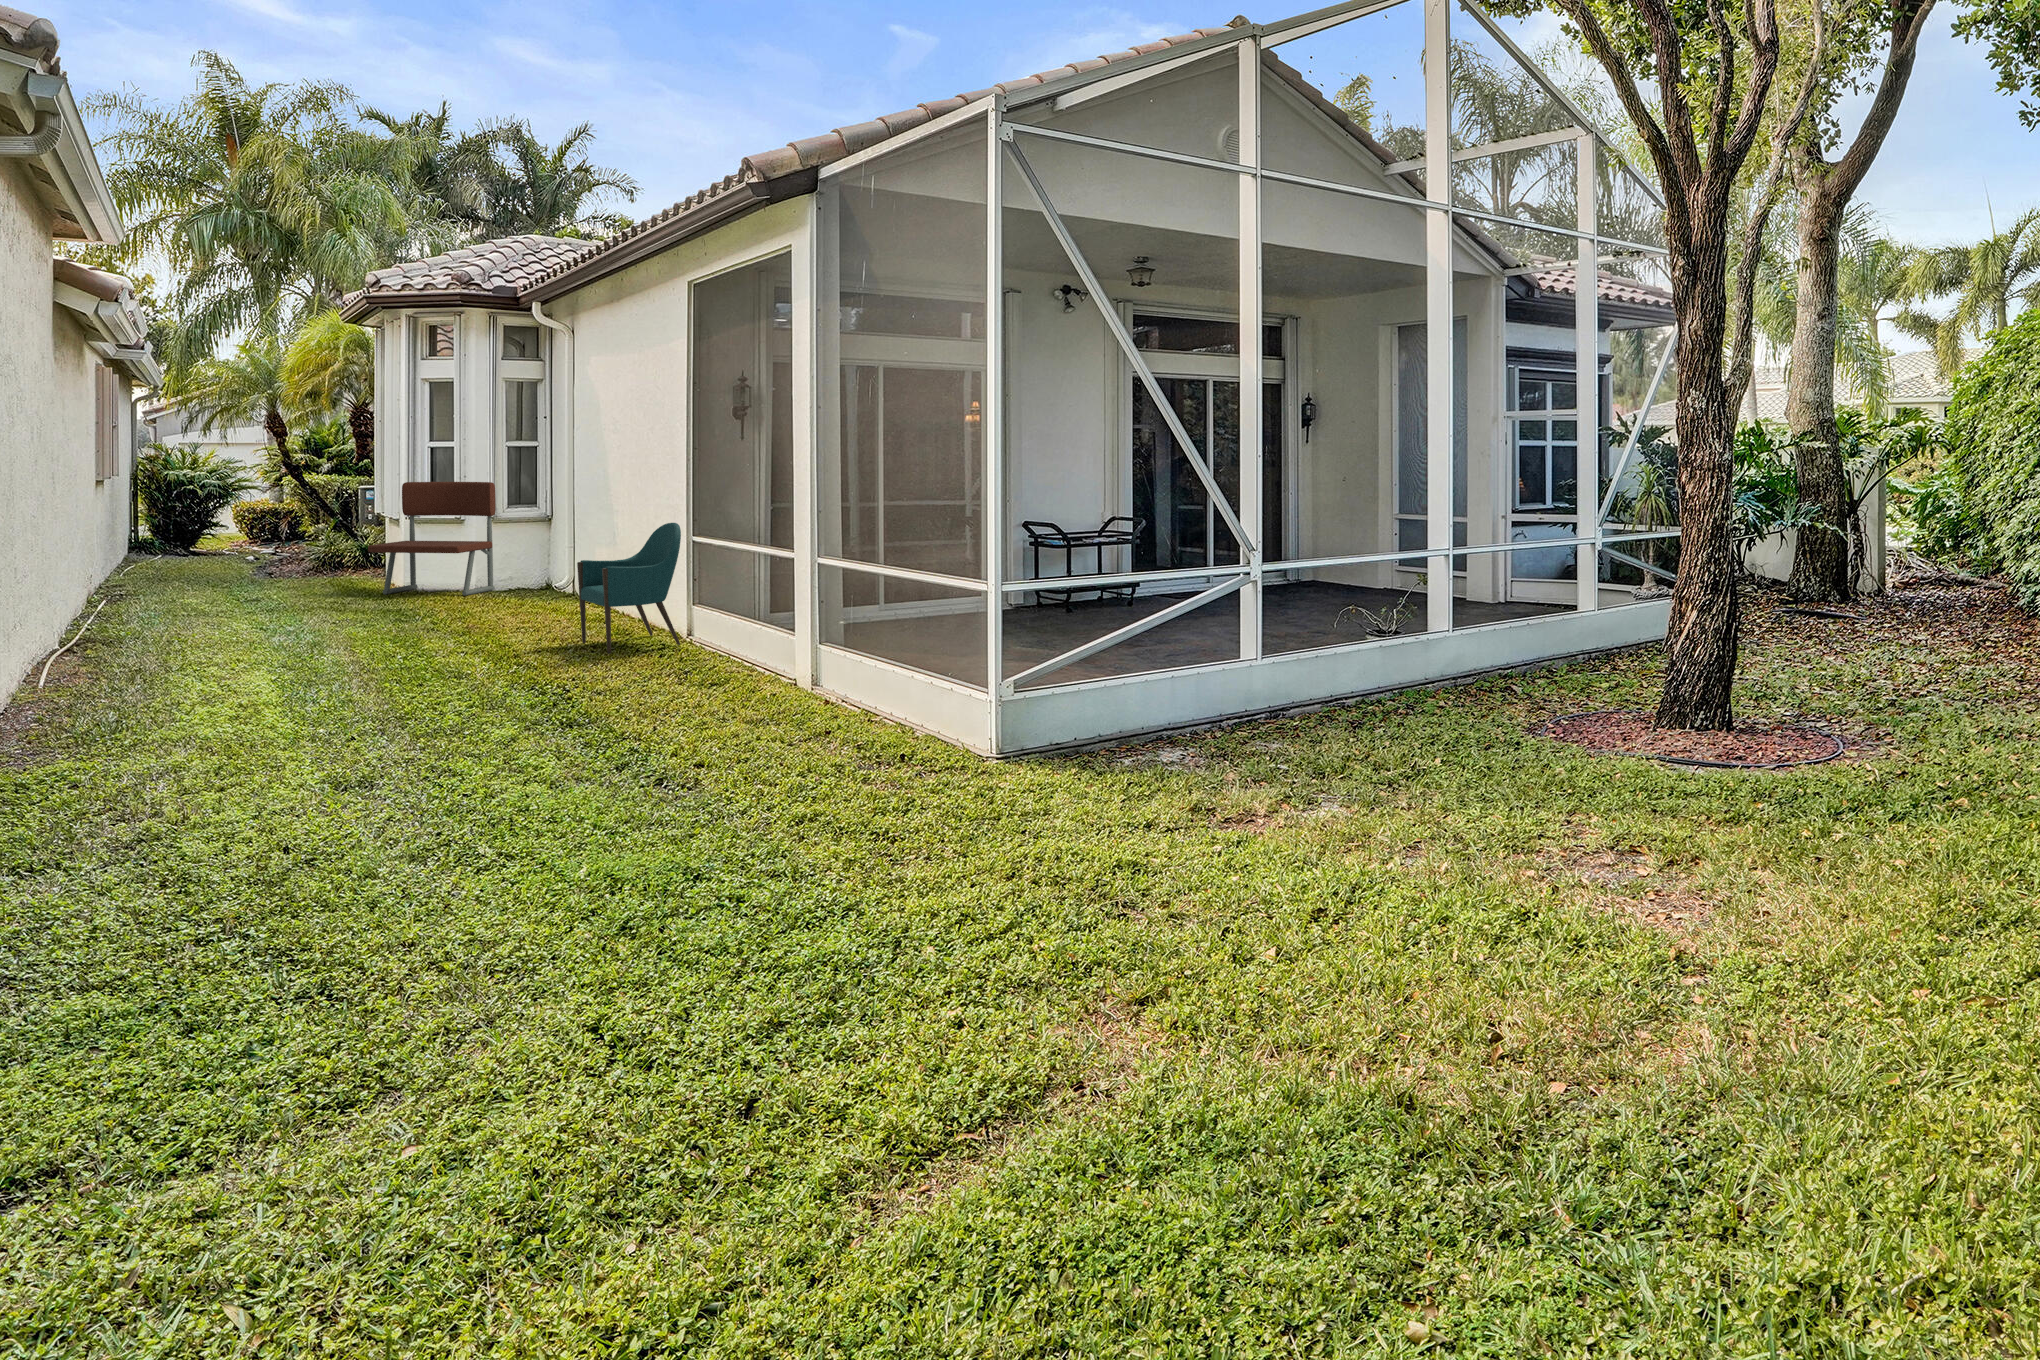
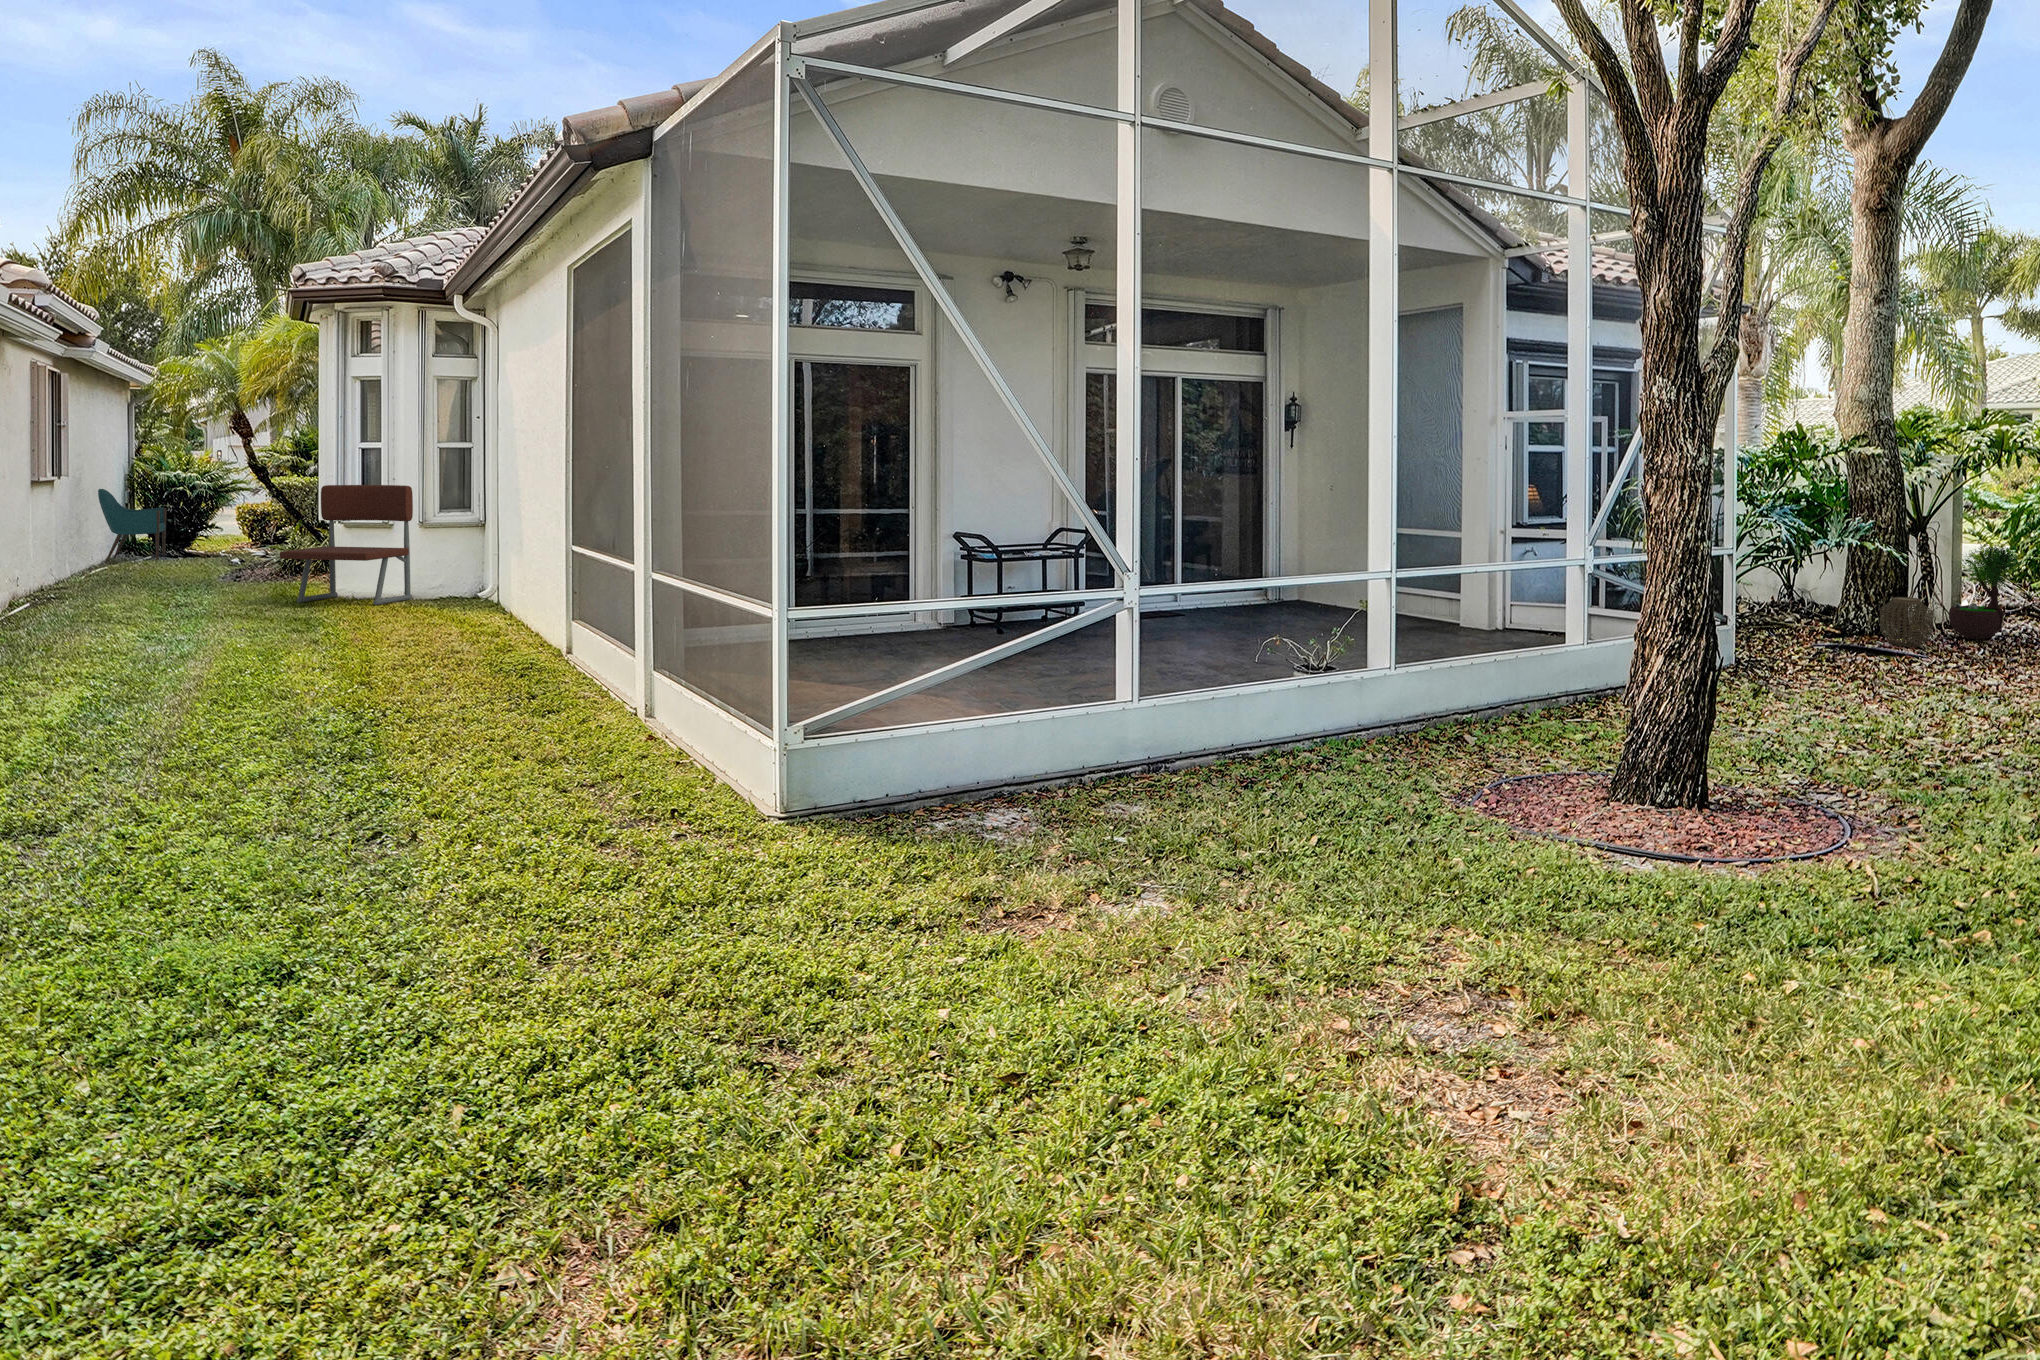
potted tree: none [1879,519,1938,605] -> present [1949,542,2020,639]
chair: present [577,523,681,653] -> present [98,489,166,562]
woven basket: none [1826,570,1869,612] -> present [1880,597,1933,647]

